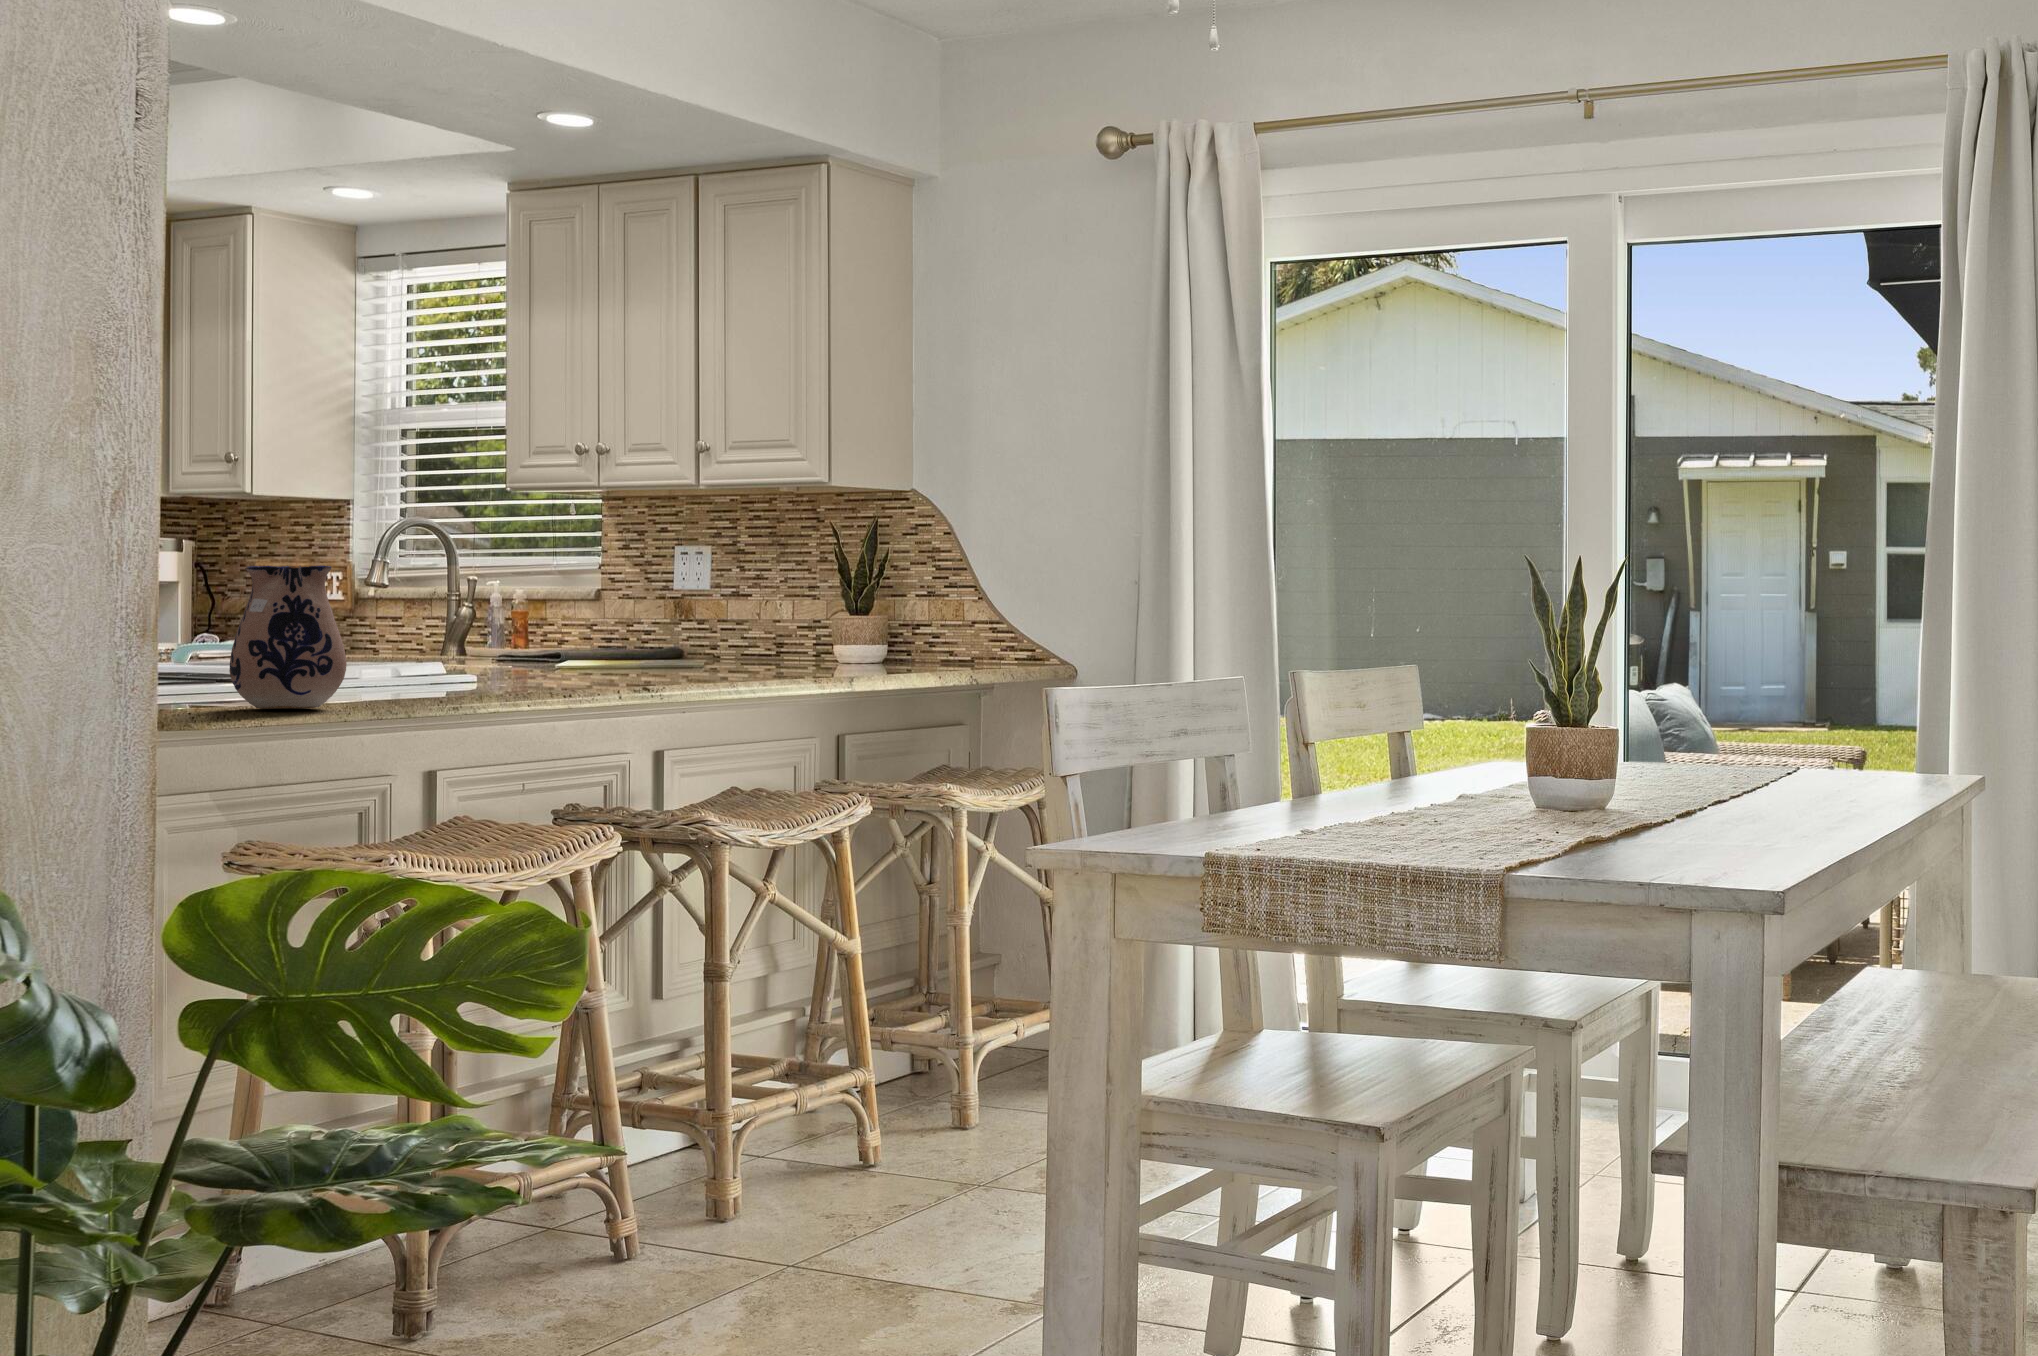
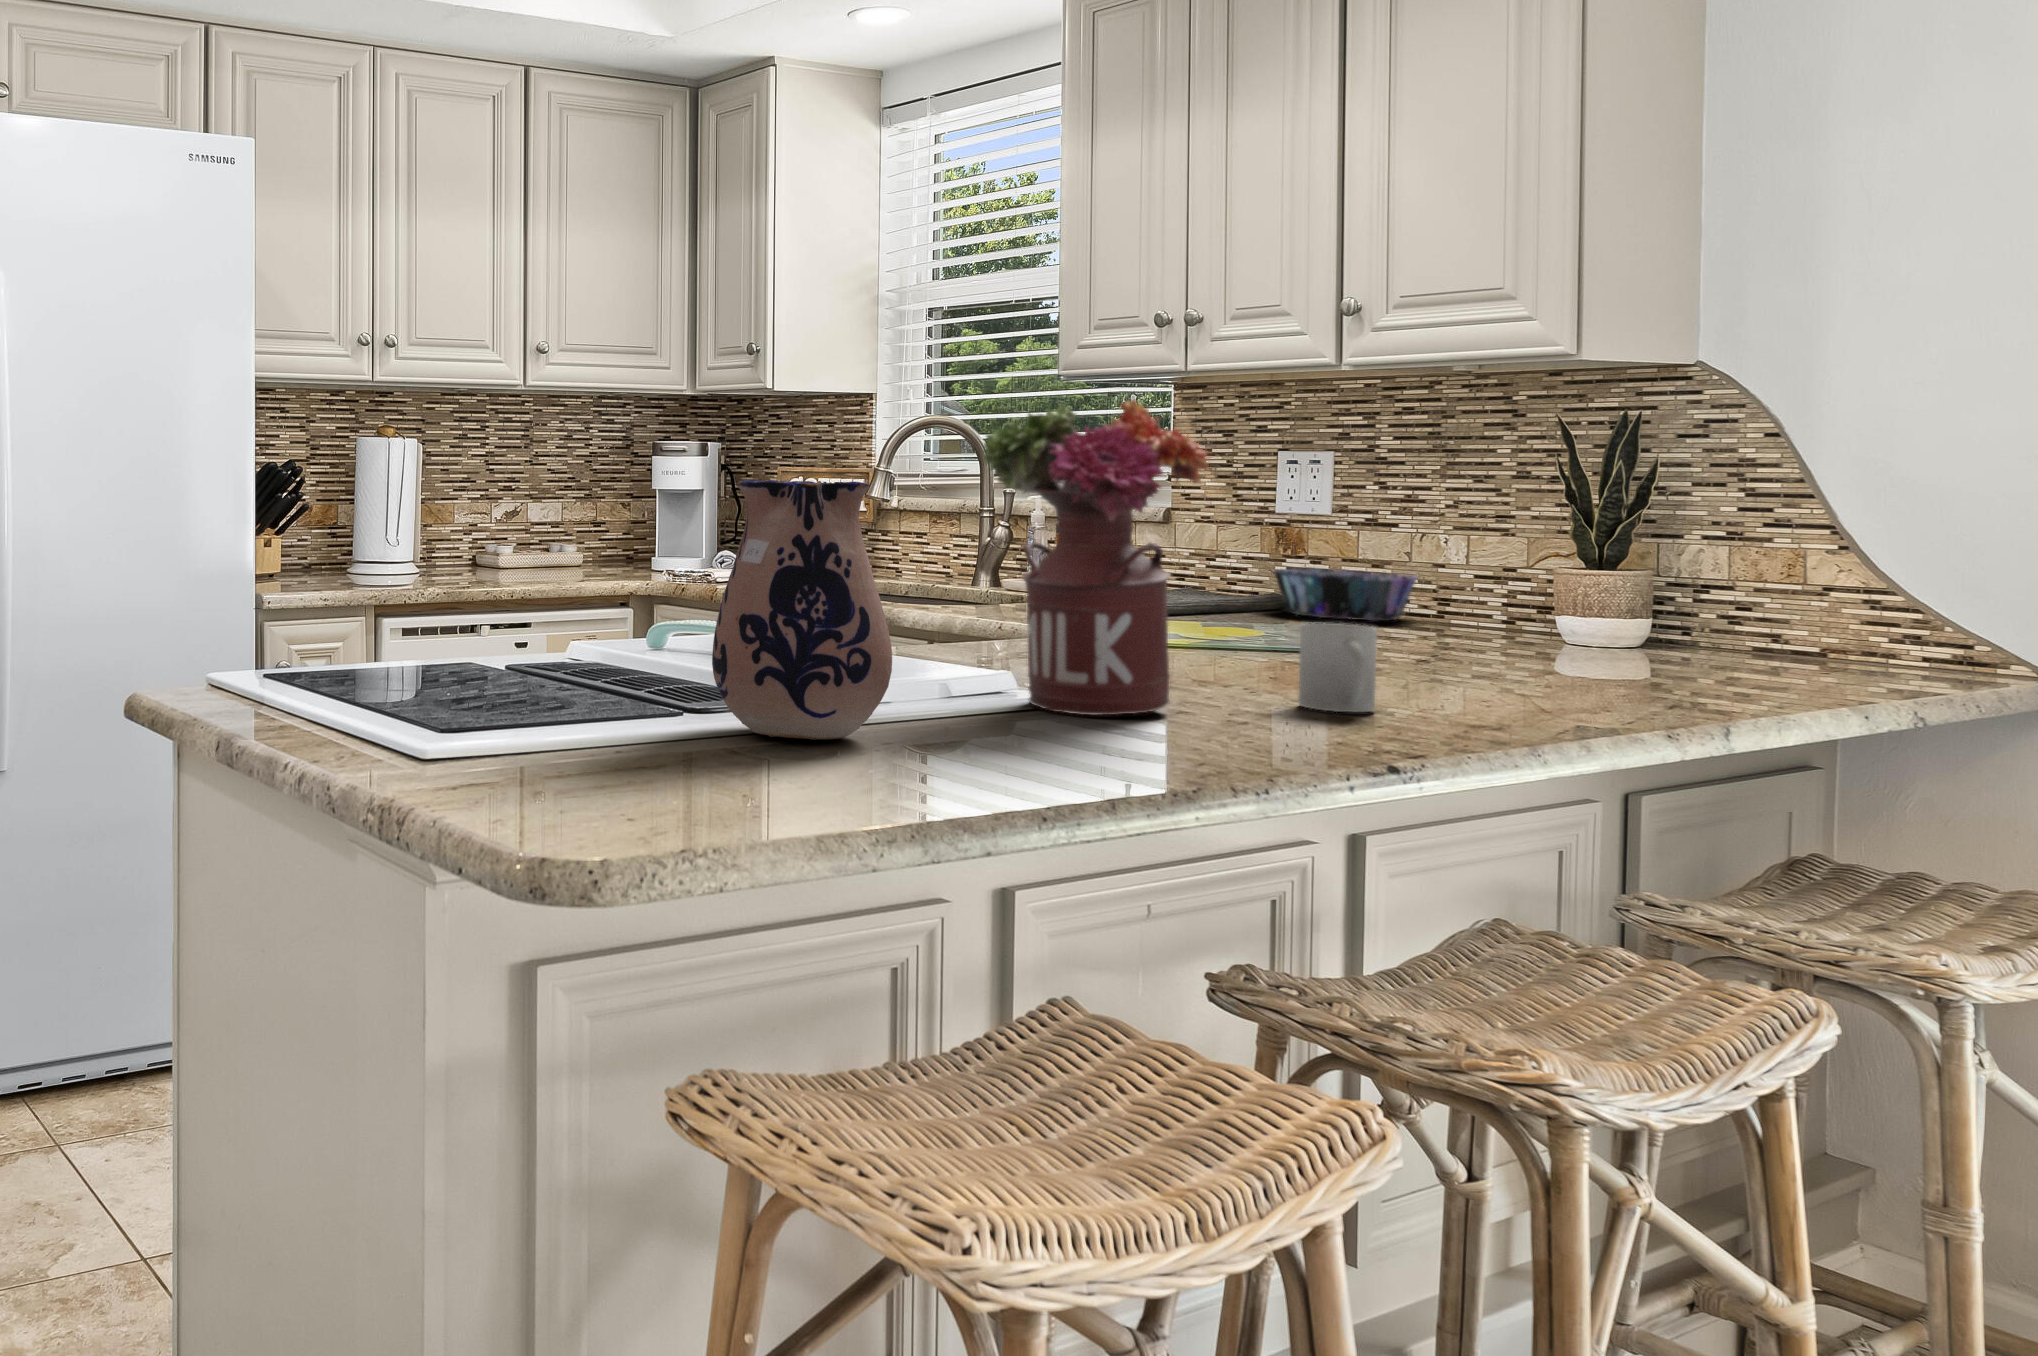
flower arrangement: none [410,517,554,697] -> present [983,400,1209,715]
decorative bowl: none [662,628,764,660] -> present [1273,568,1418,621]
mug: none [614,644,658,692] -> present [1298,622,1377,712]

